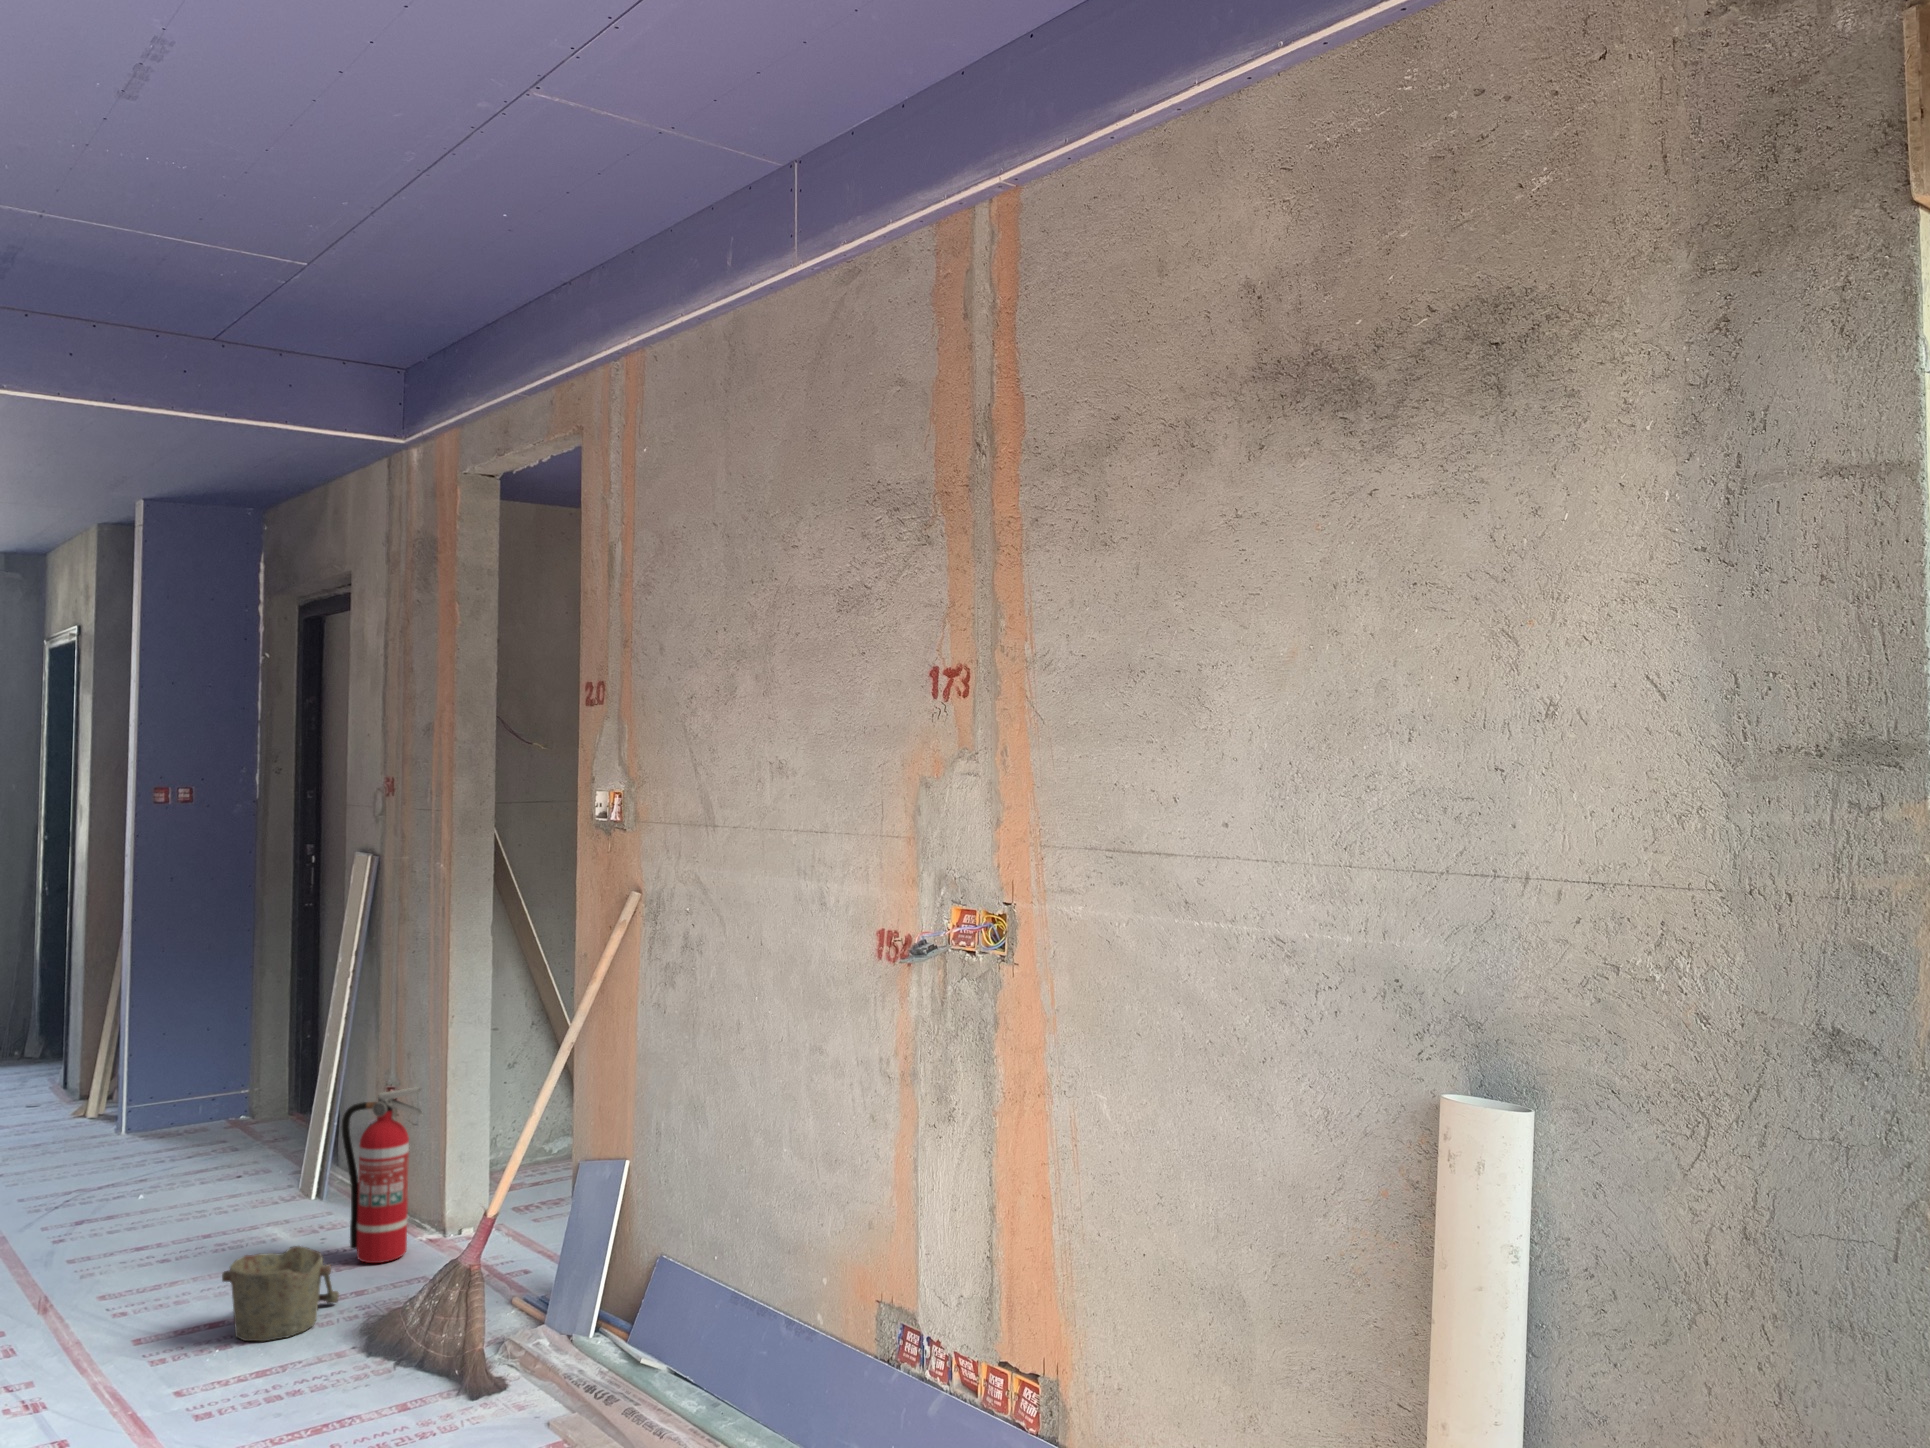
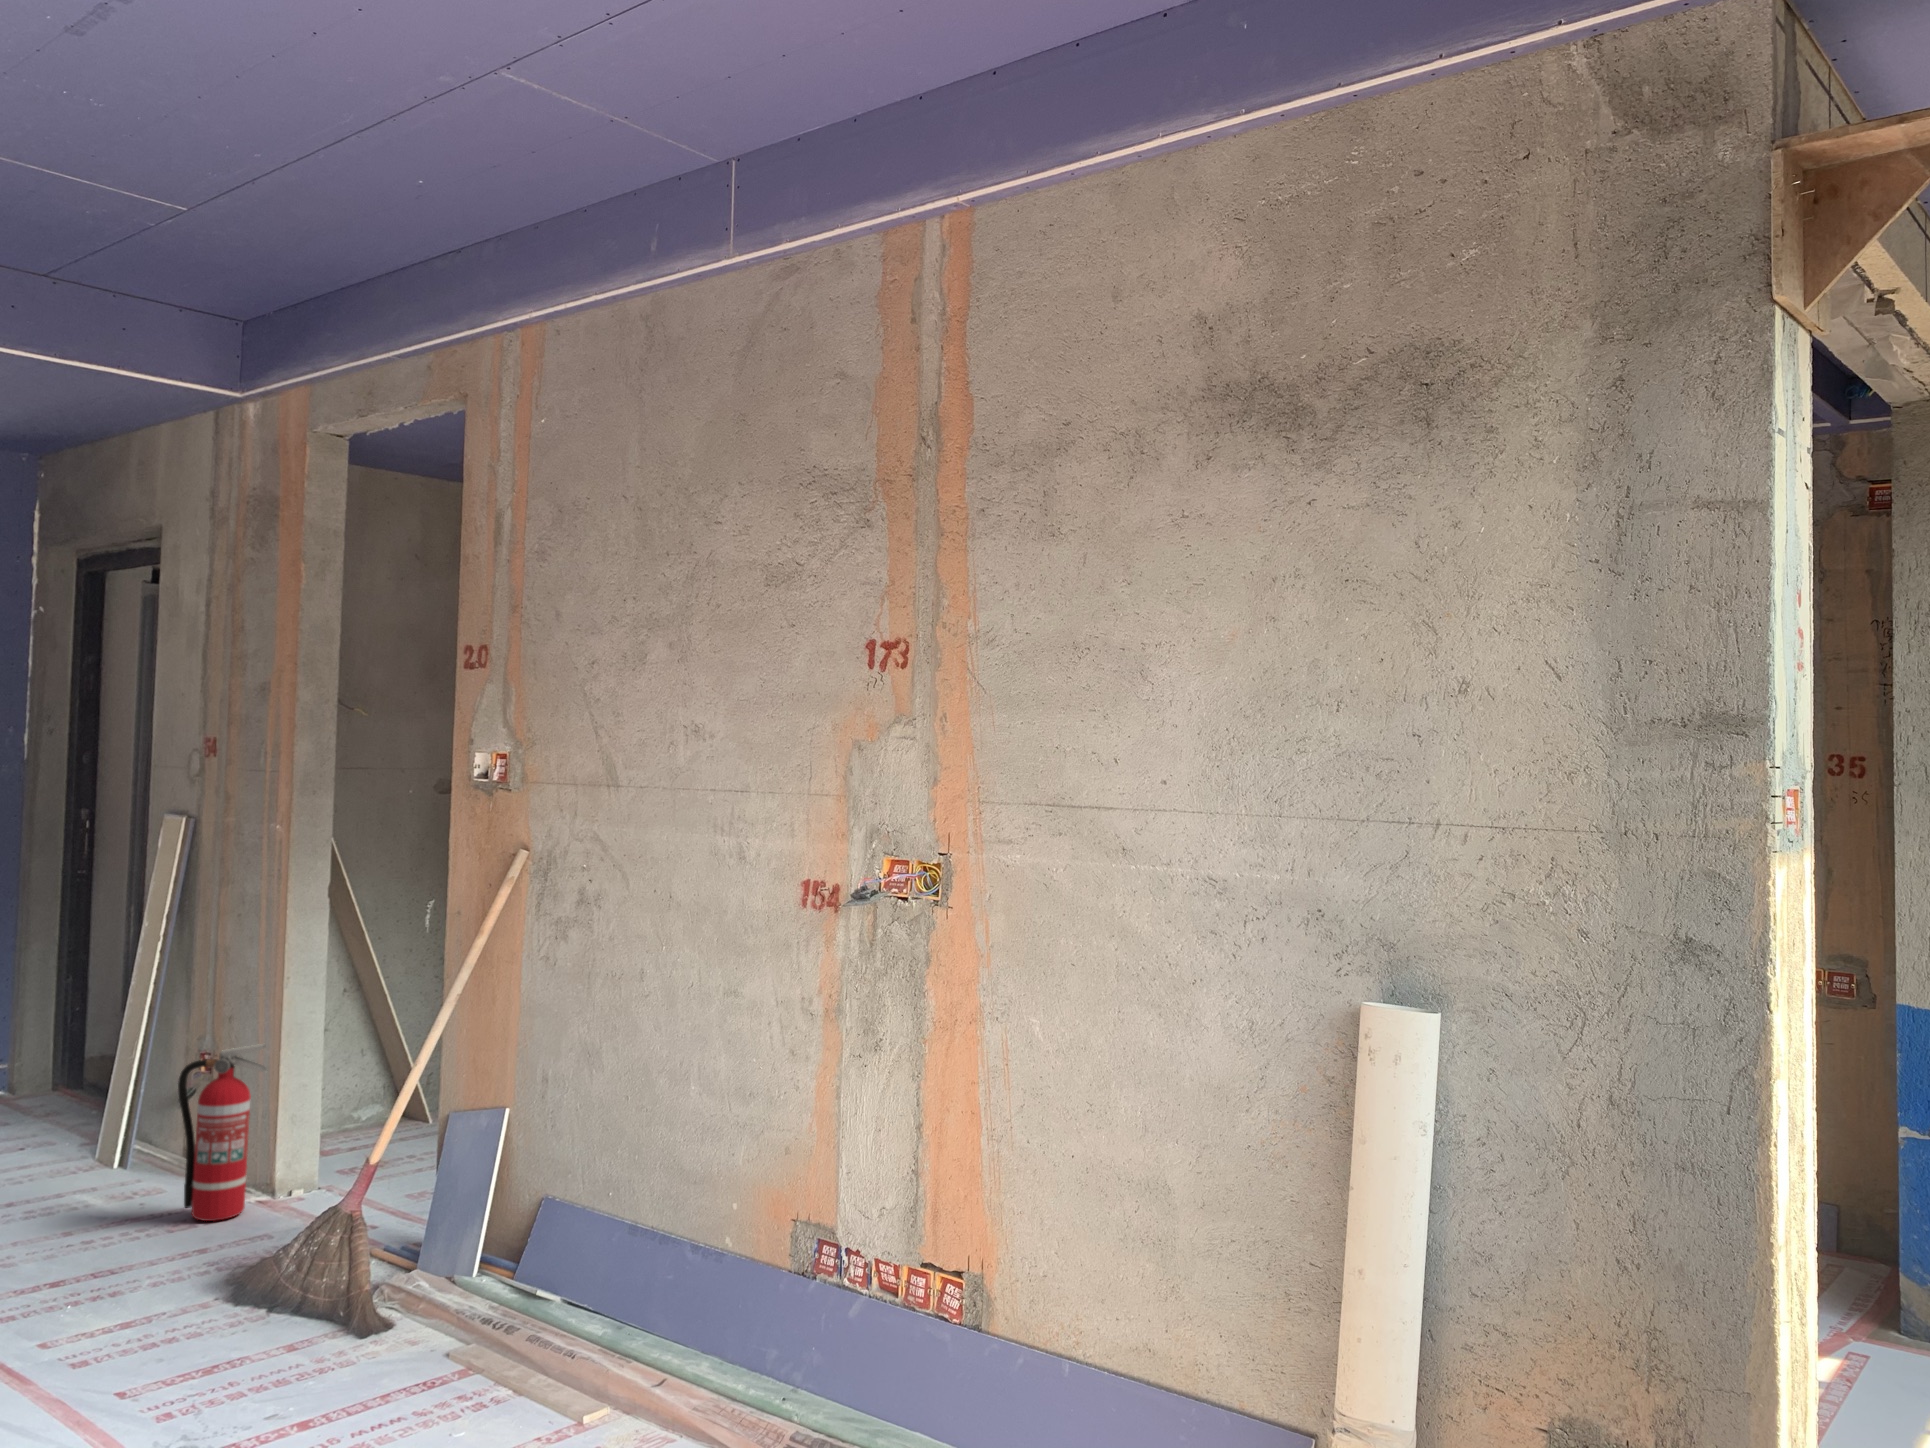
bucket: present [222,1246,339,1341] -> none [68,1201,186,1297]

